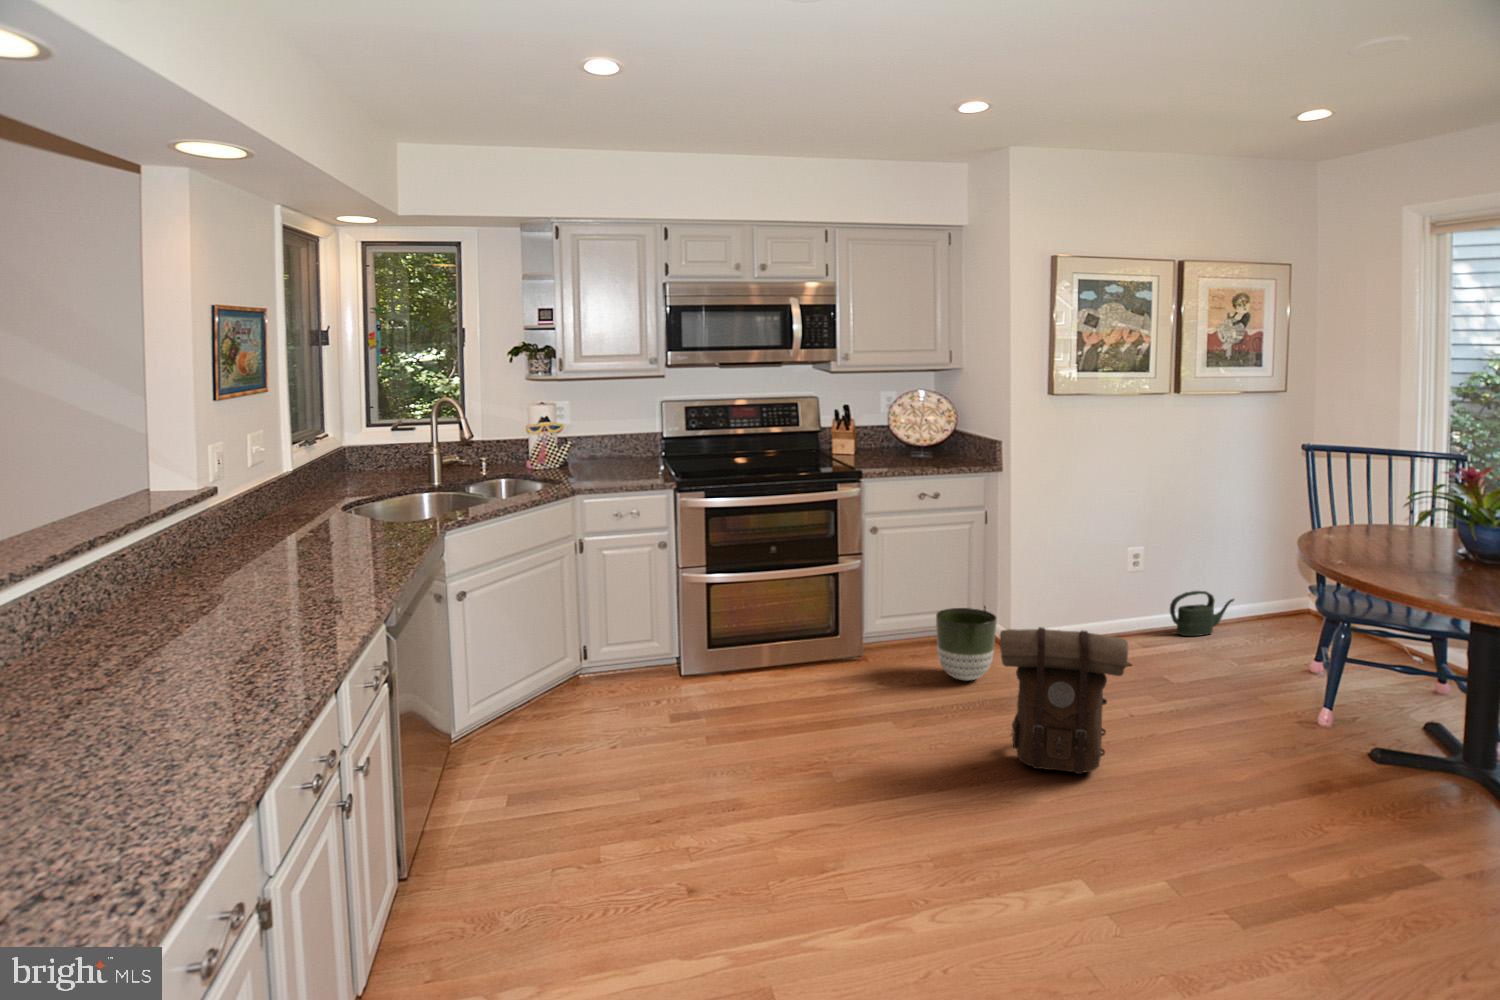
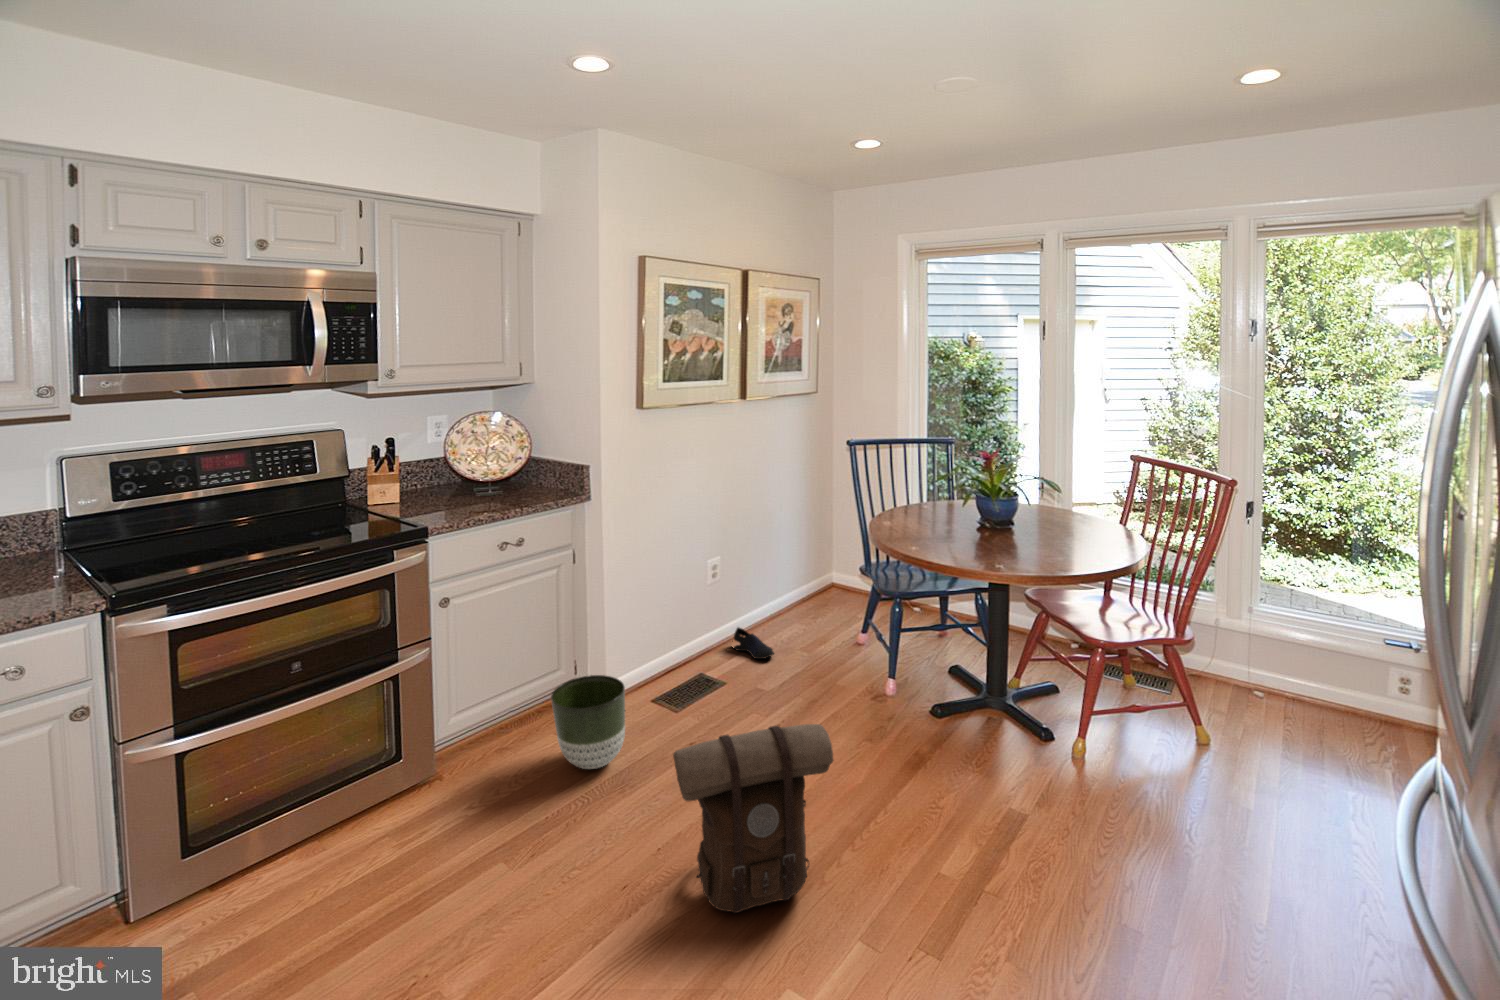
watering can: present [1170,591,1234,636] -> none [763,587,808,633]
shoe: none [1129,618,1169,649] -> present [734,628,774,659]

